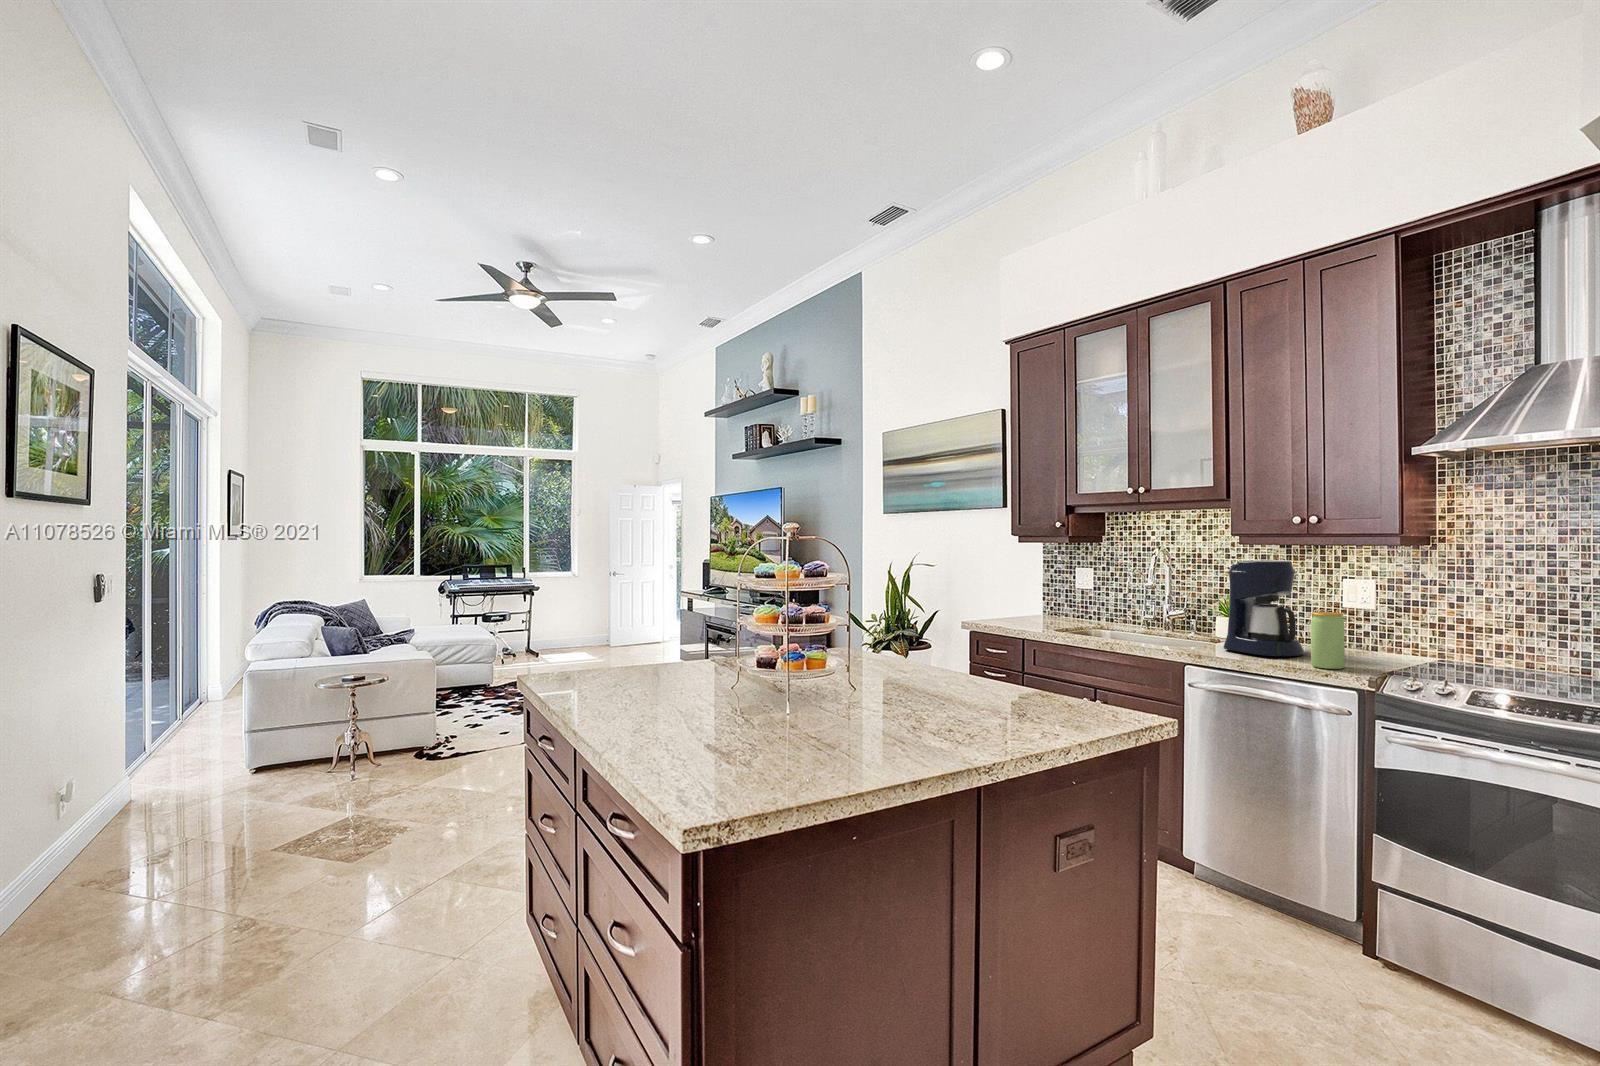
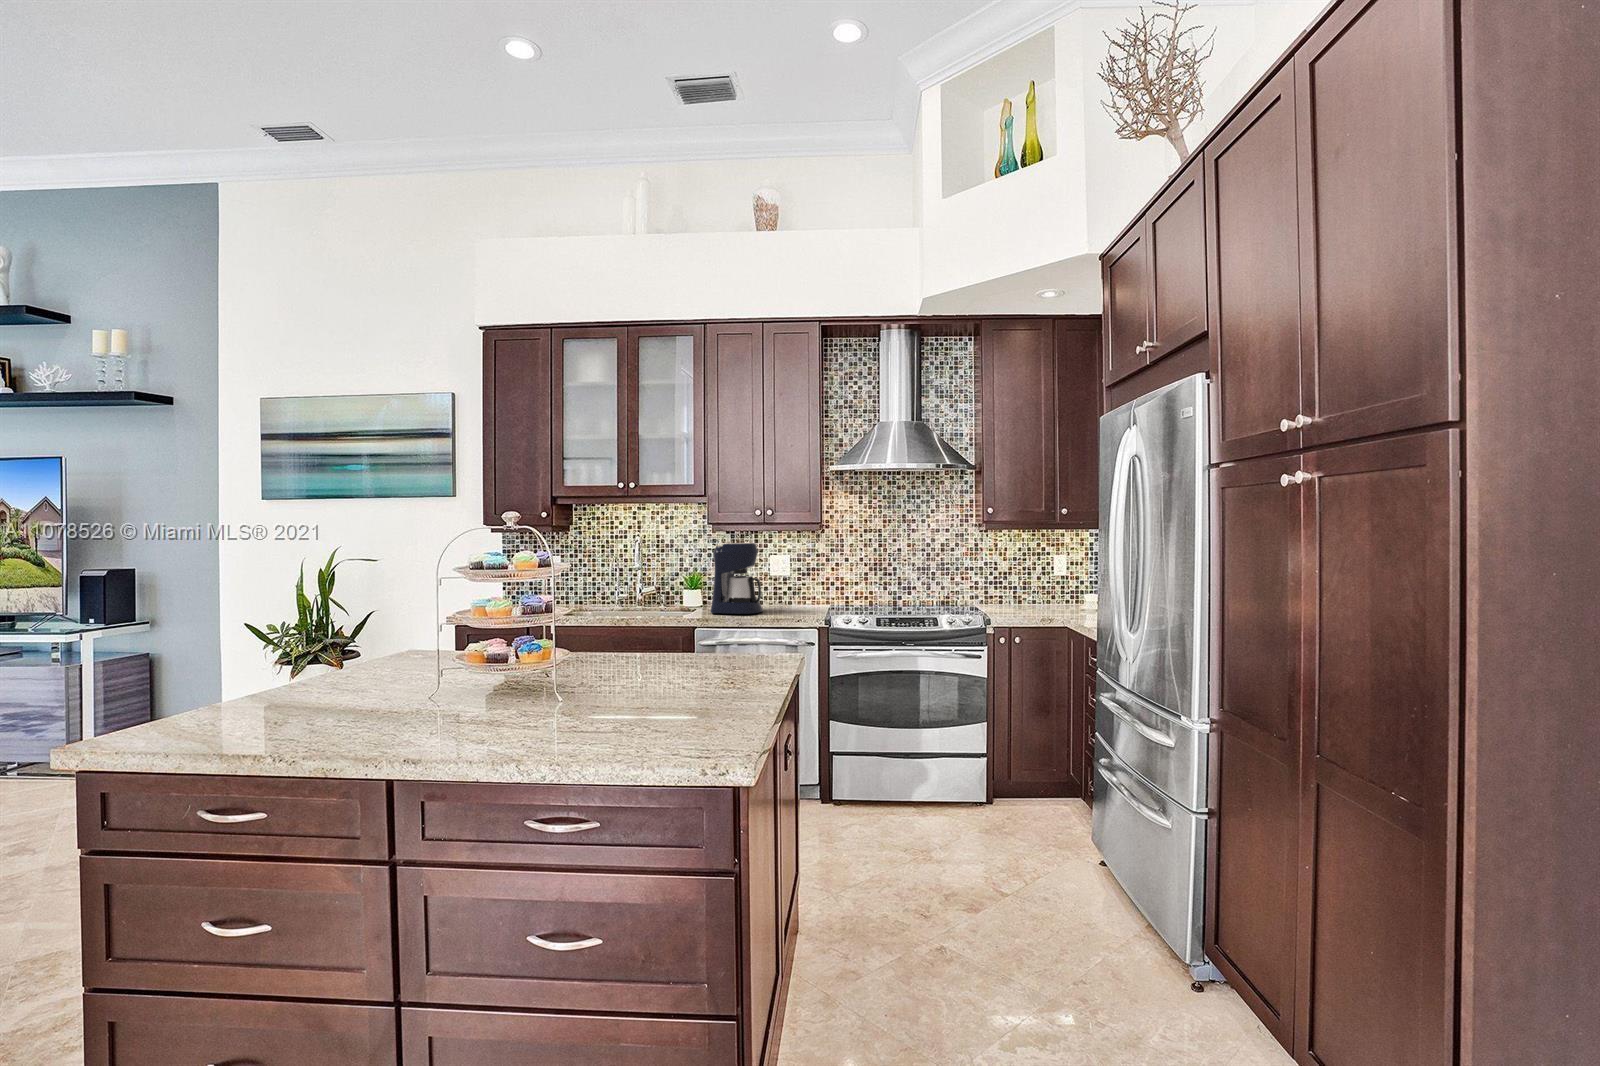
jar: present [1311,612,1345,669] -> none [780,578,800,617]

